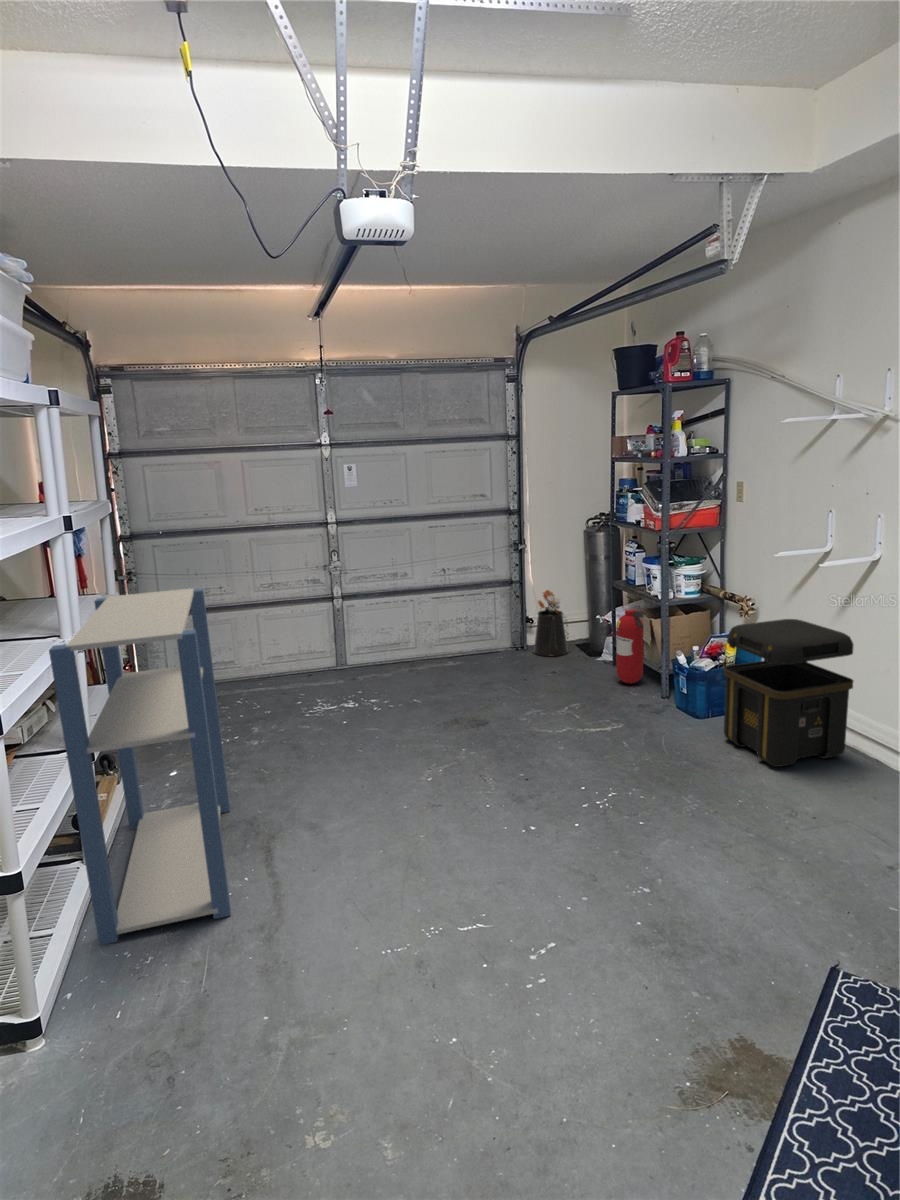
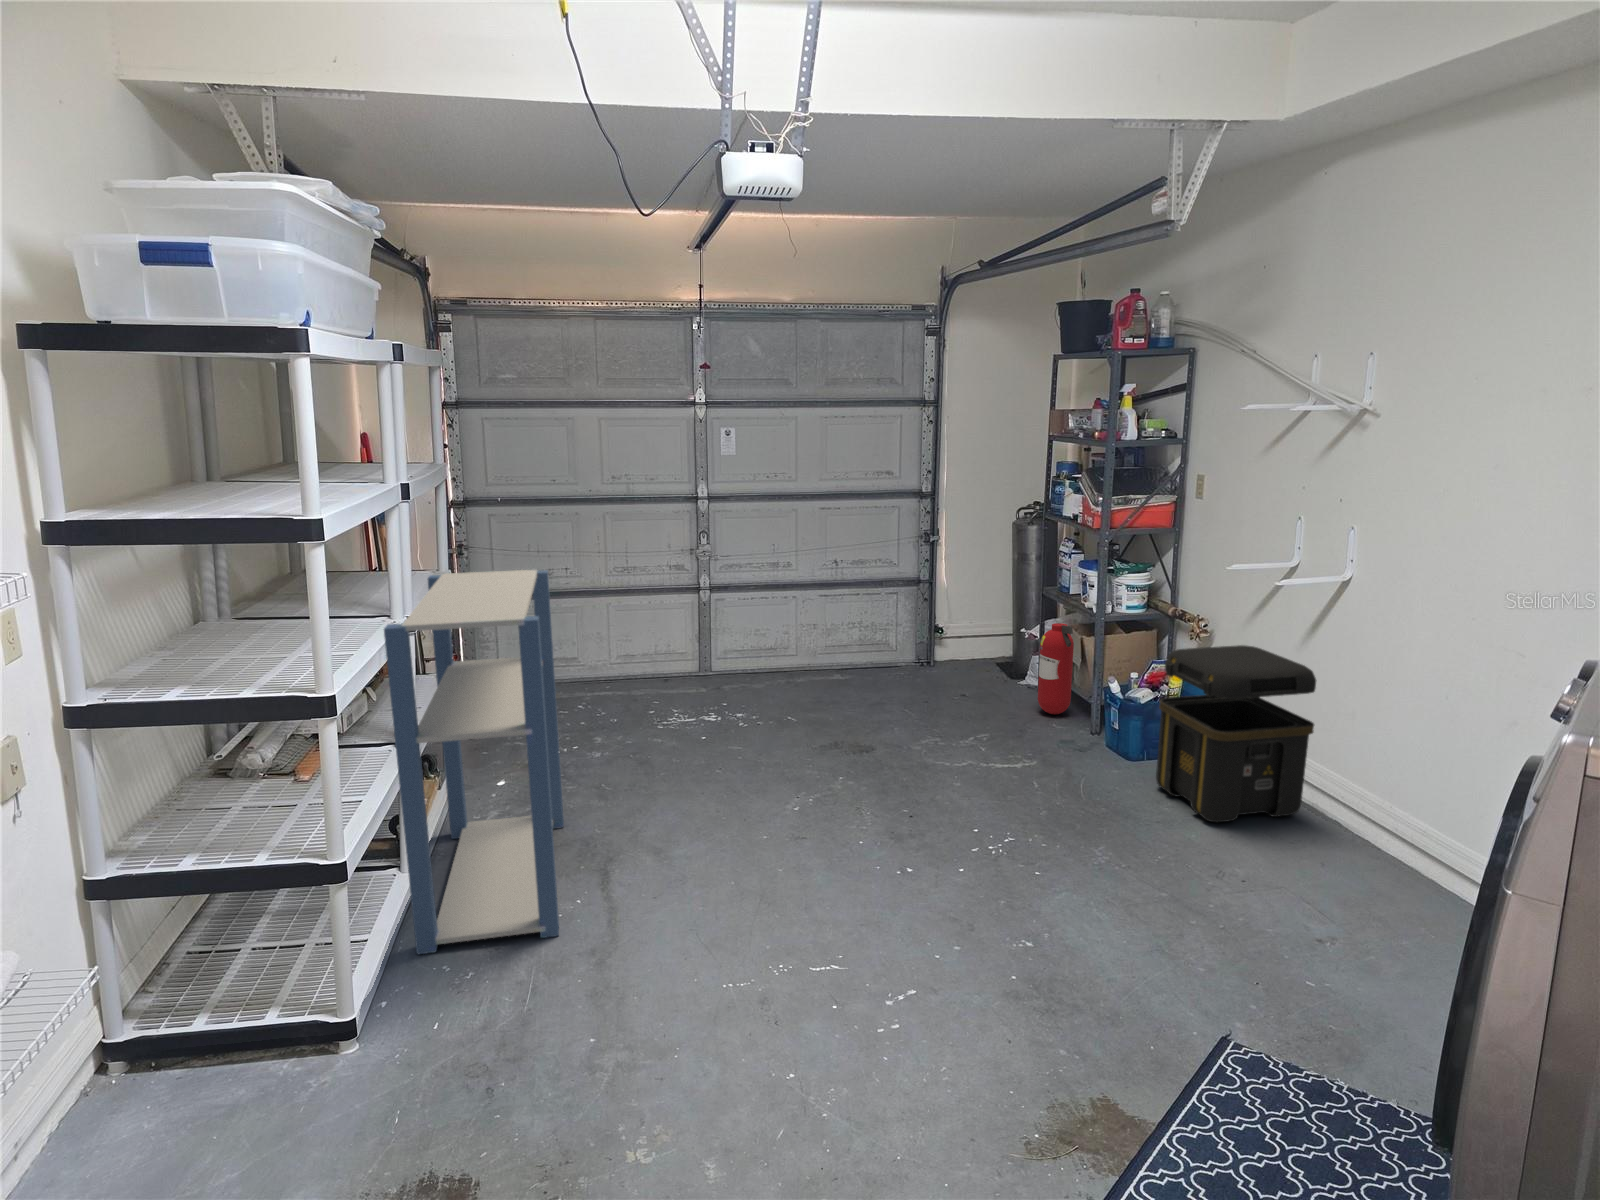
watering can: present [533,590,569,656] -> none [940,592,986,676]

